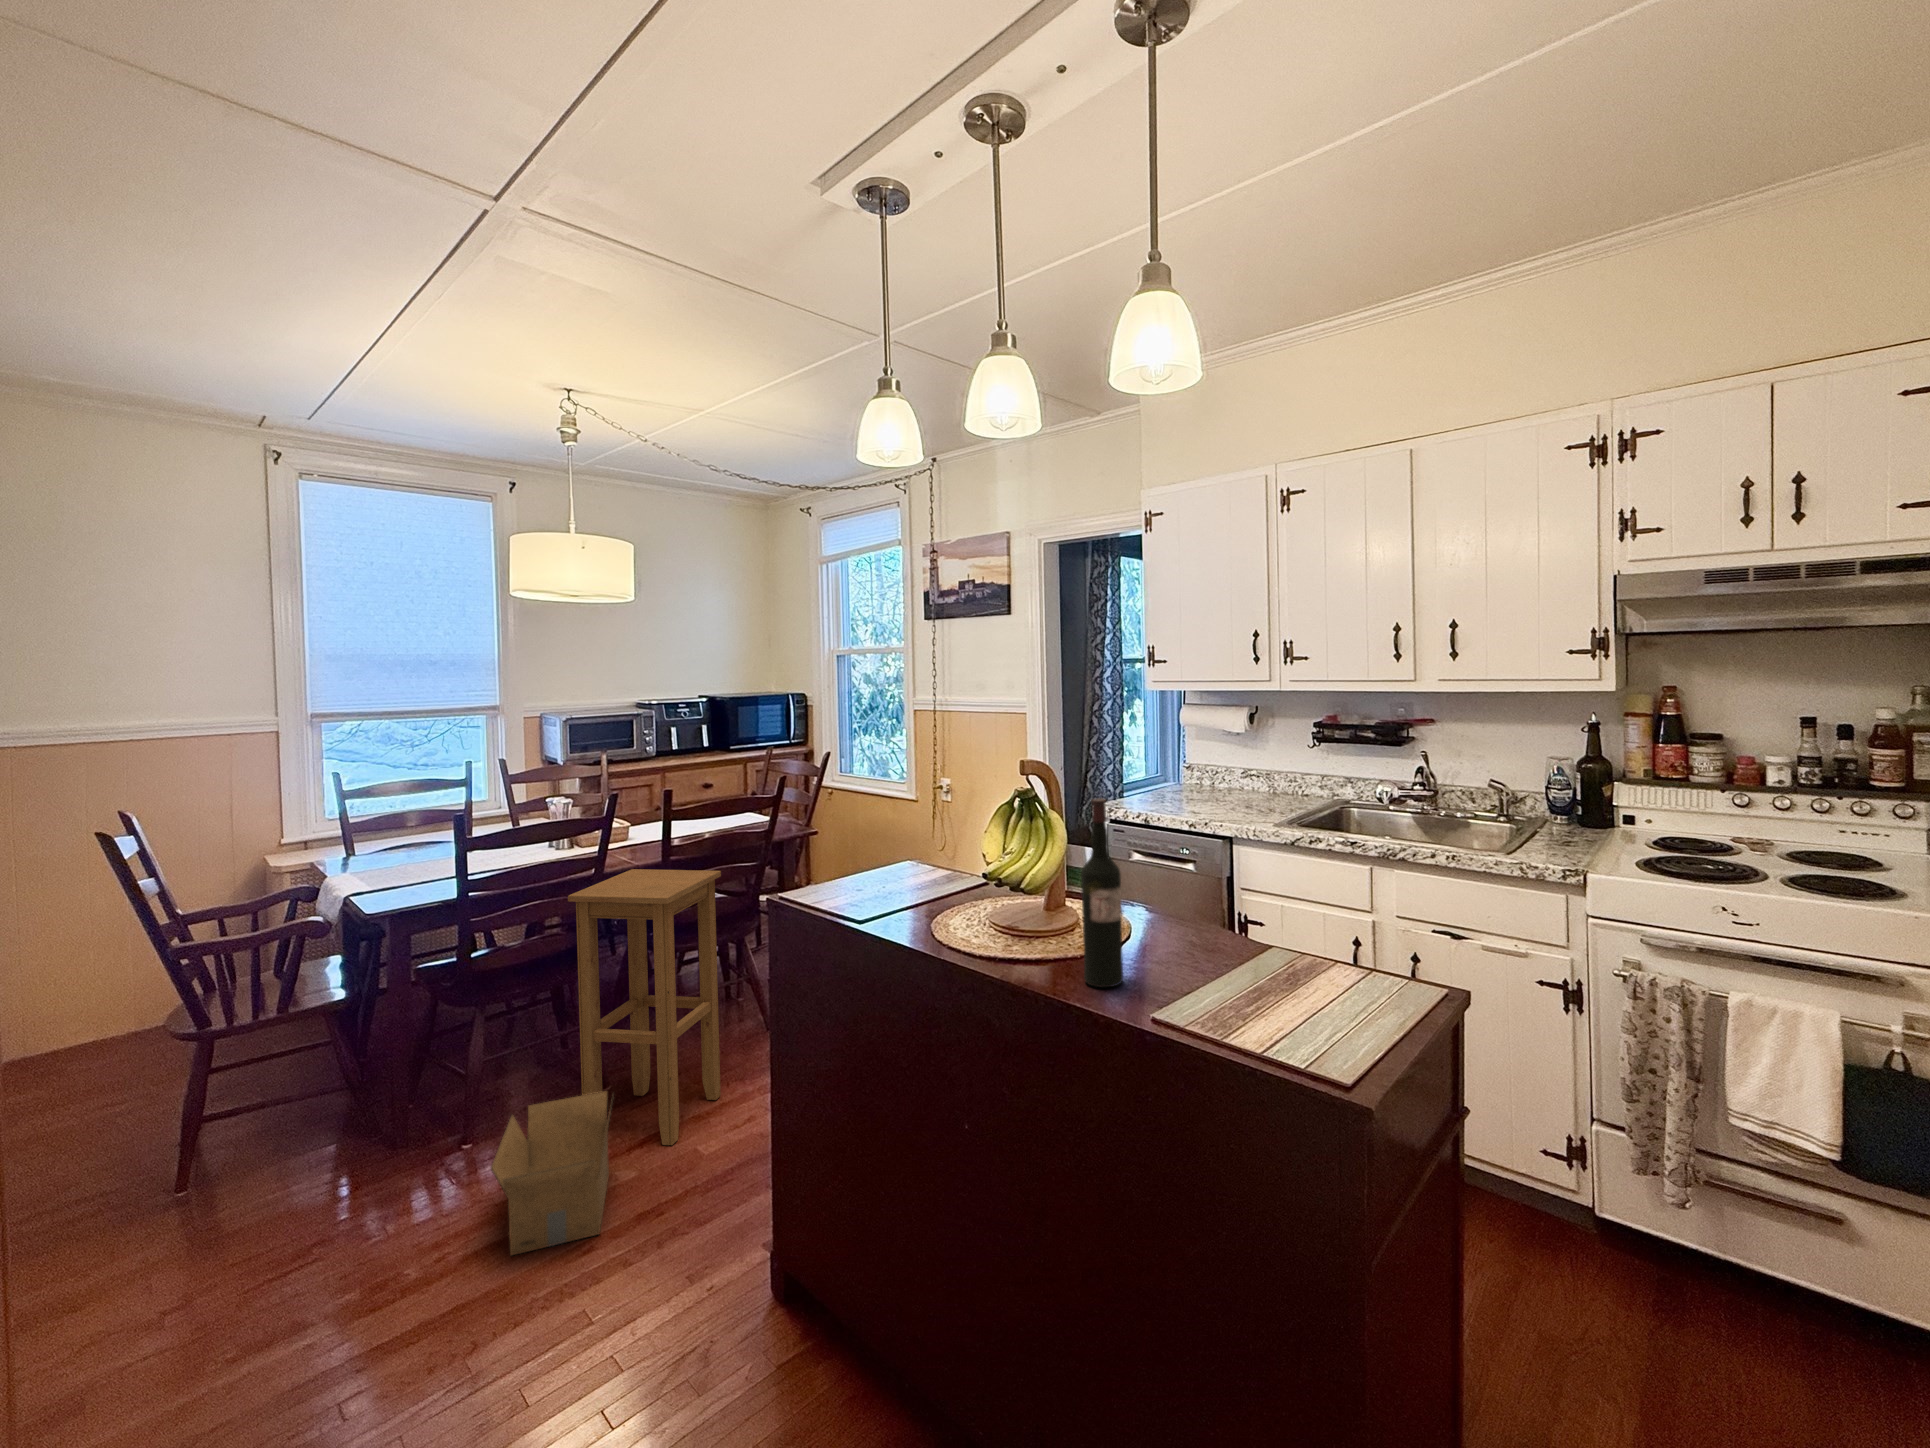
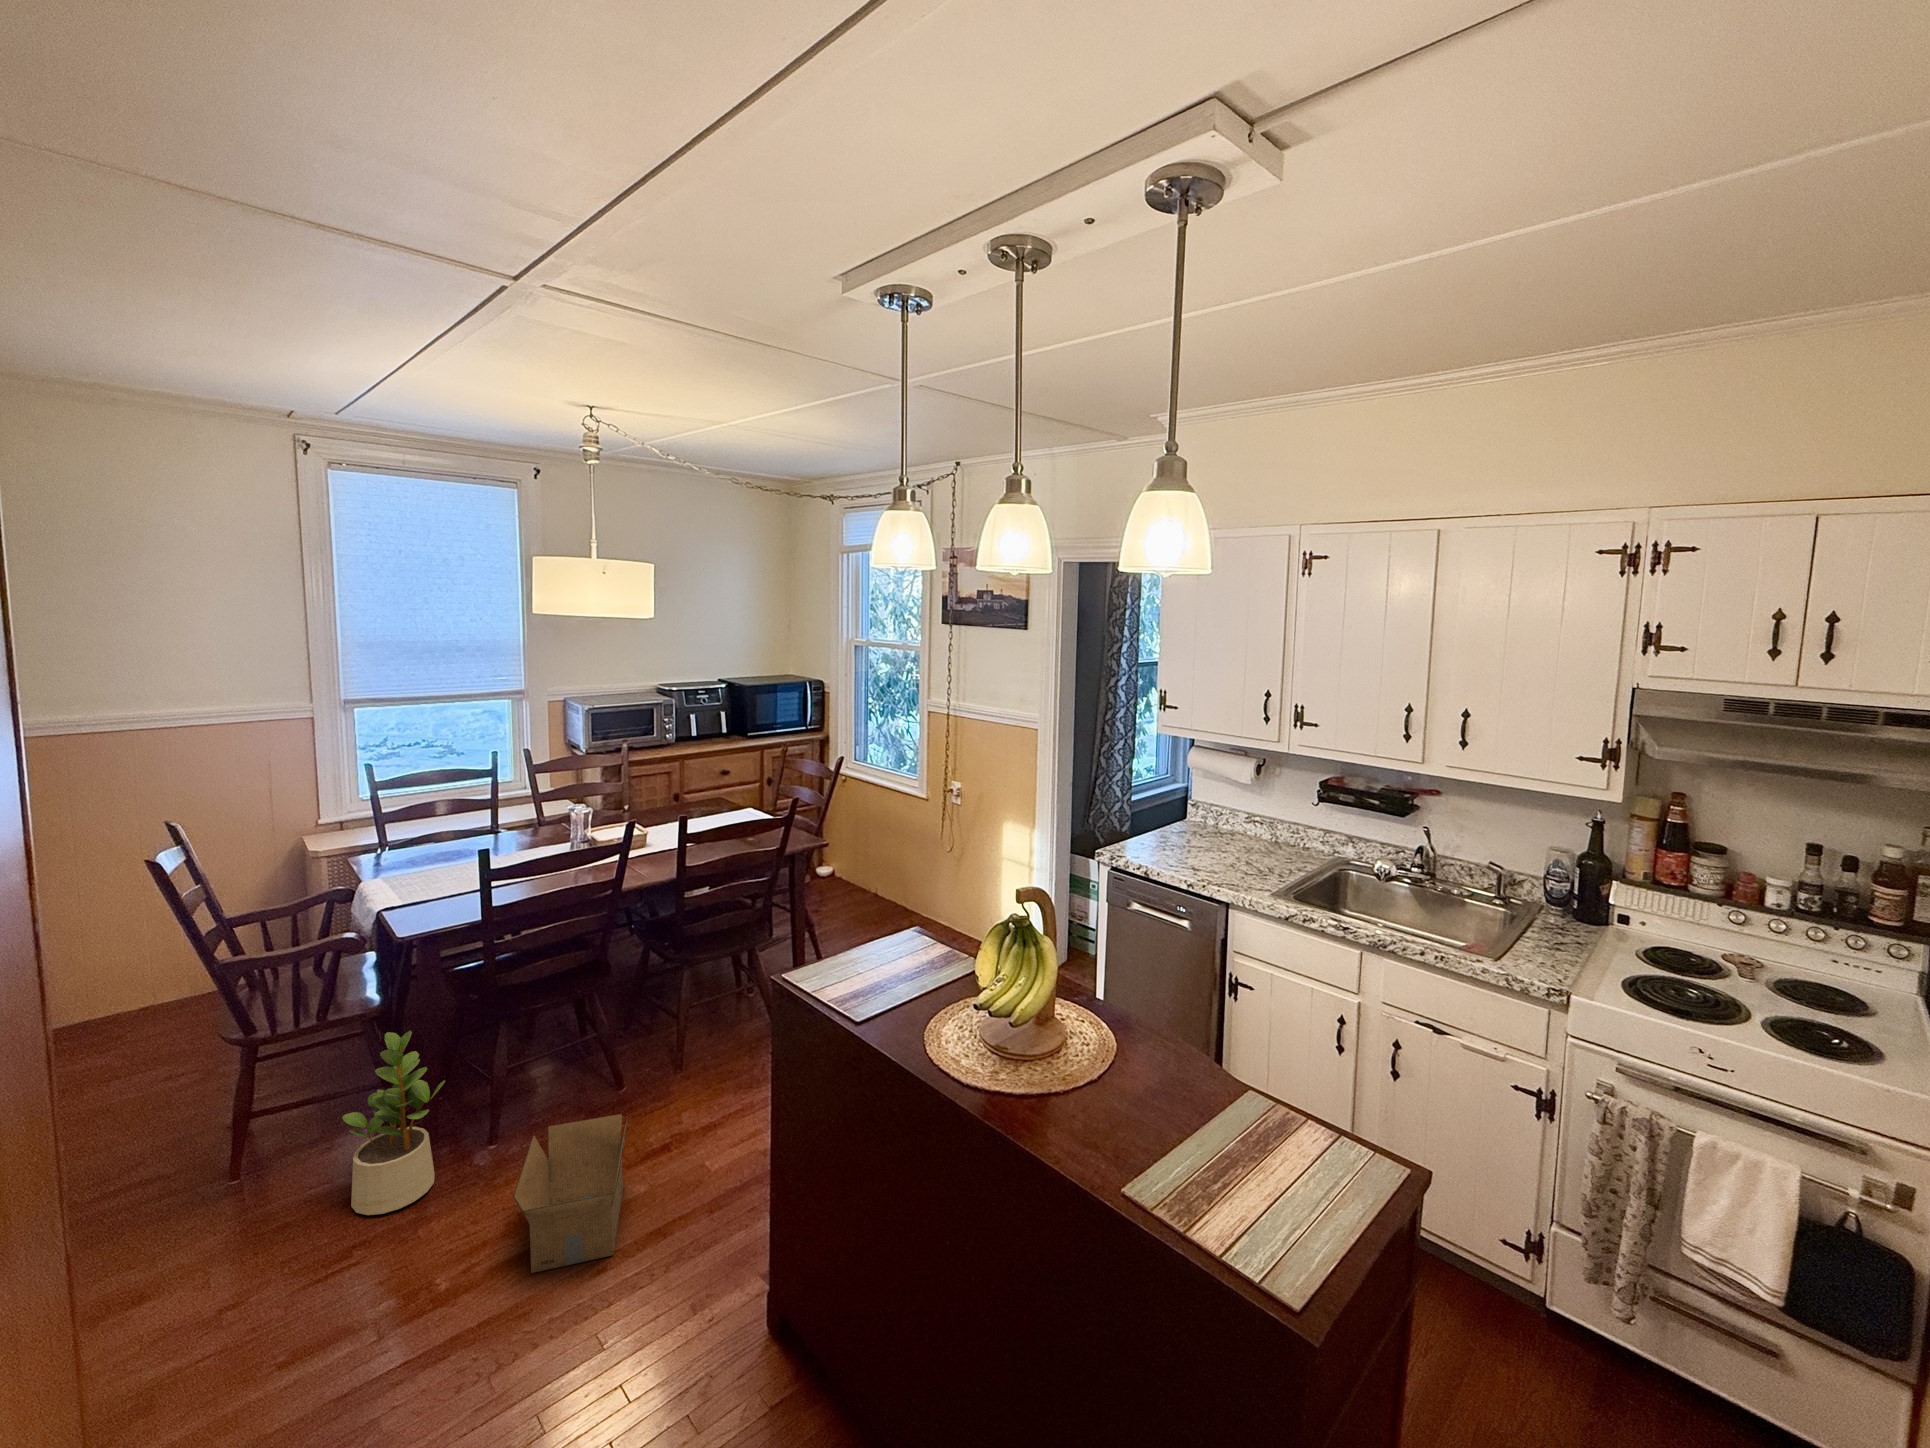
wine bottle: present [1081,798,1123,987] -> none [1063,965,1102,1145]
stool: present [568,869,721,1145] -> none [586,892,733,1160]
potted plant: none [303,1008,416,1212] -> present [342,1031,445,1215]

